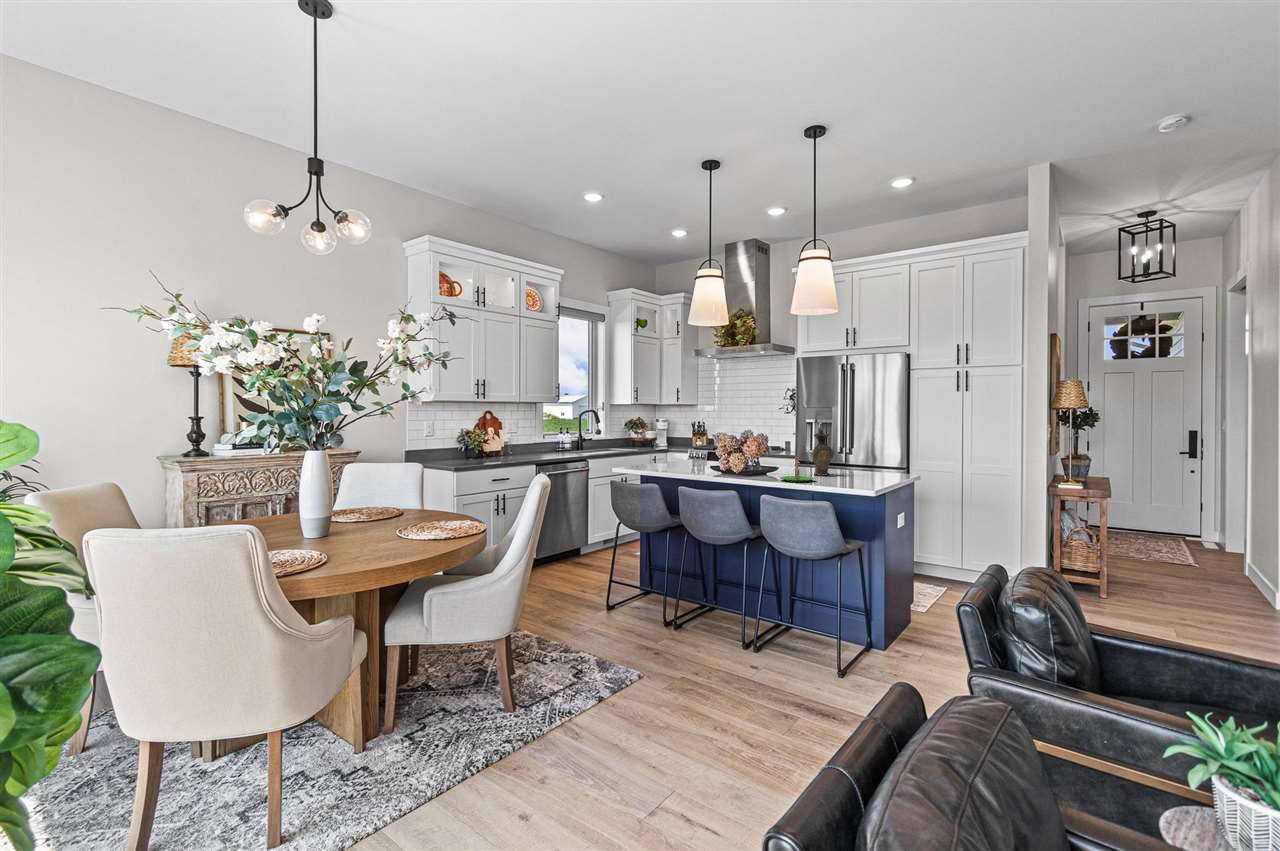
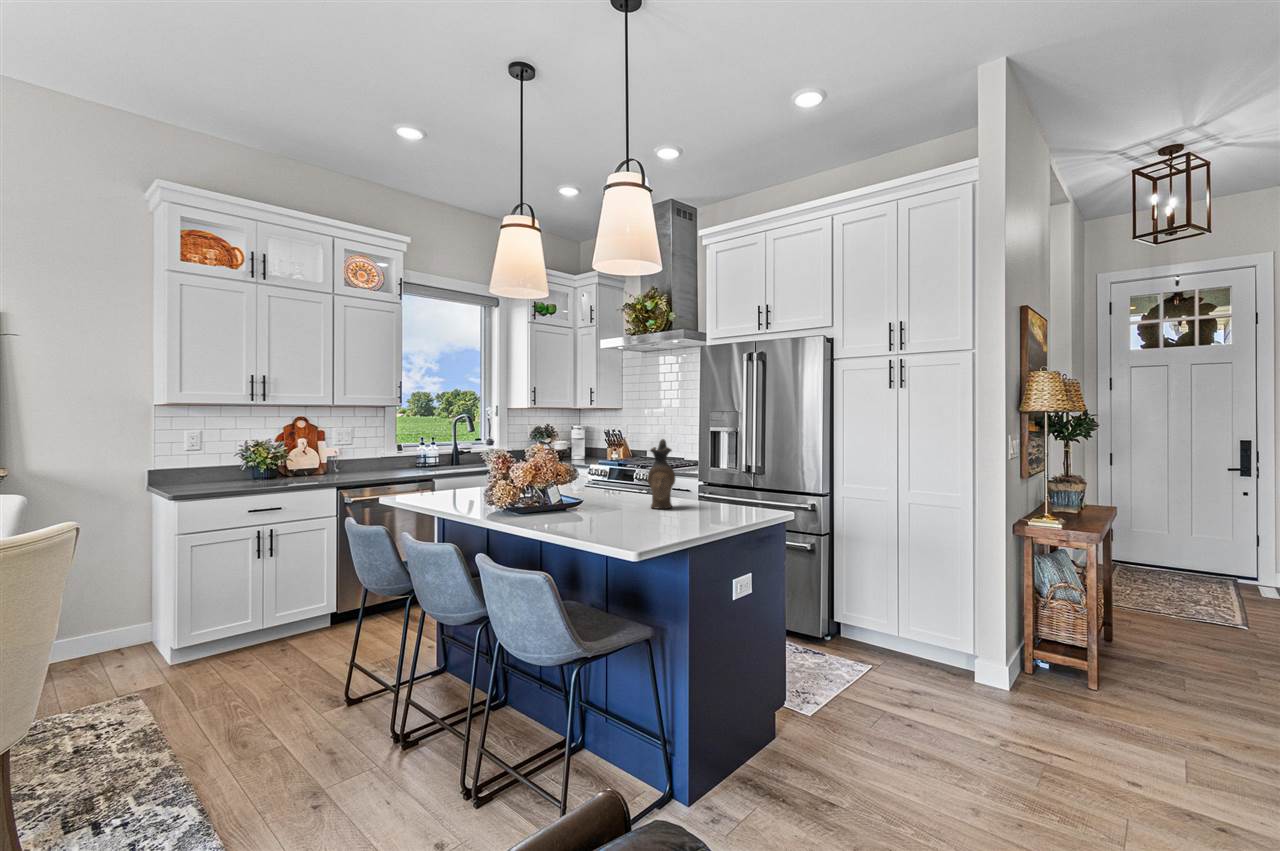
candle: present [780,458,815,482] -> none [574,485,625,521]

